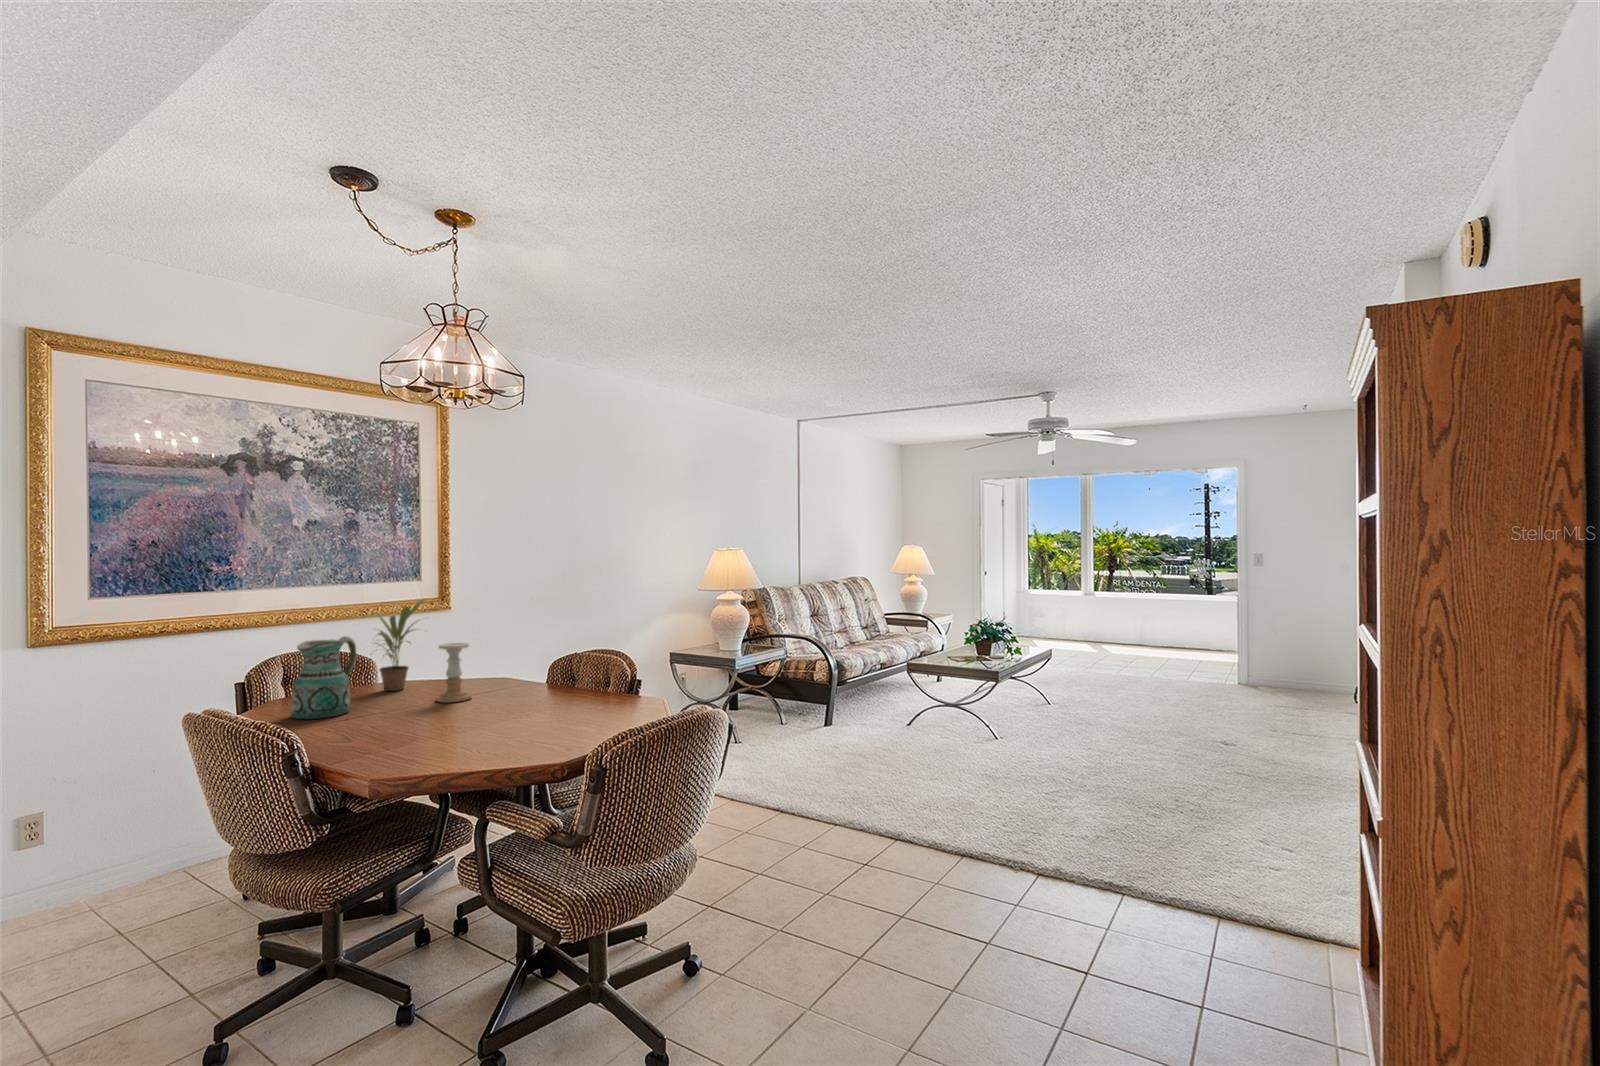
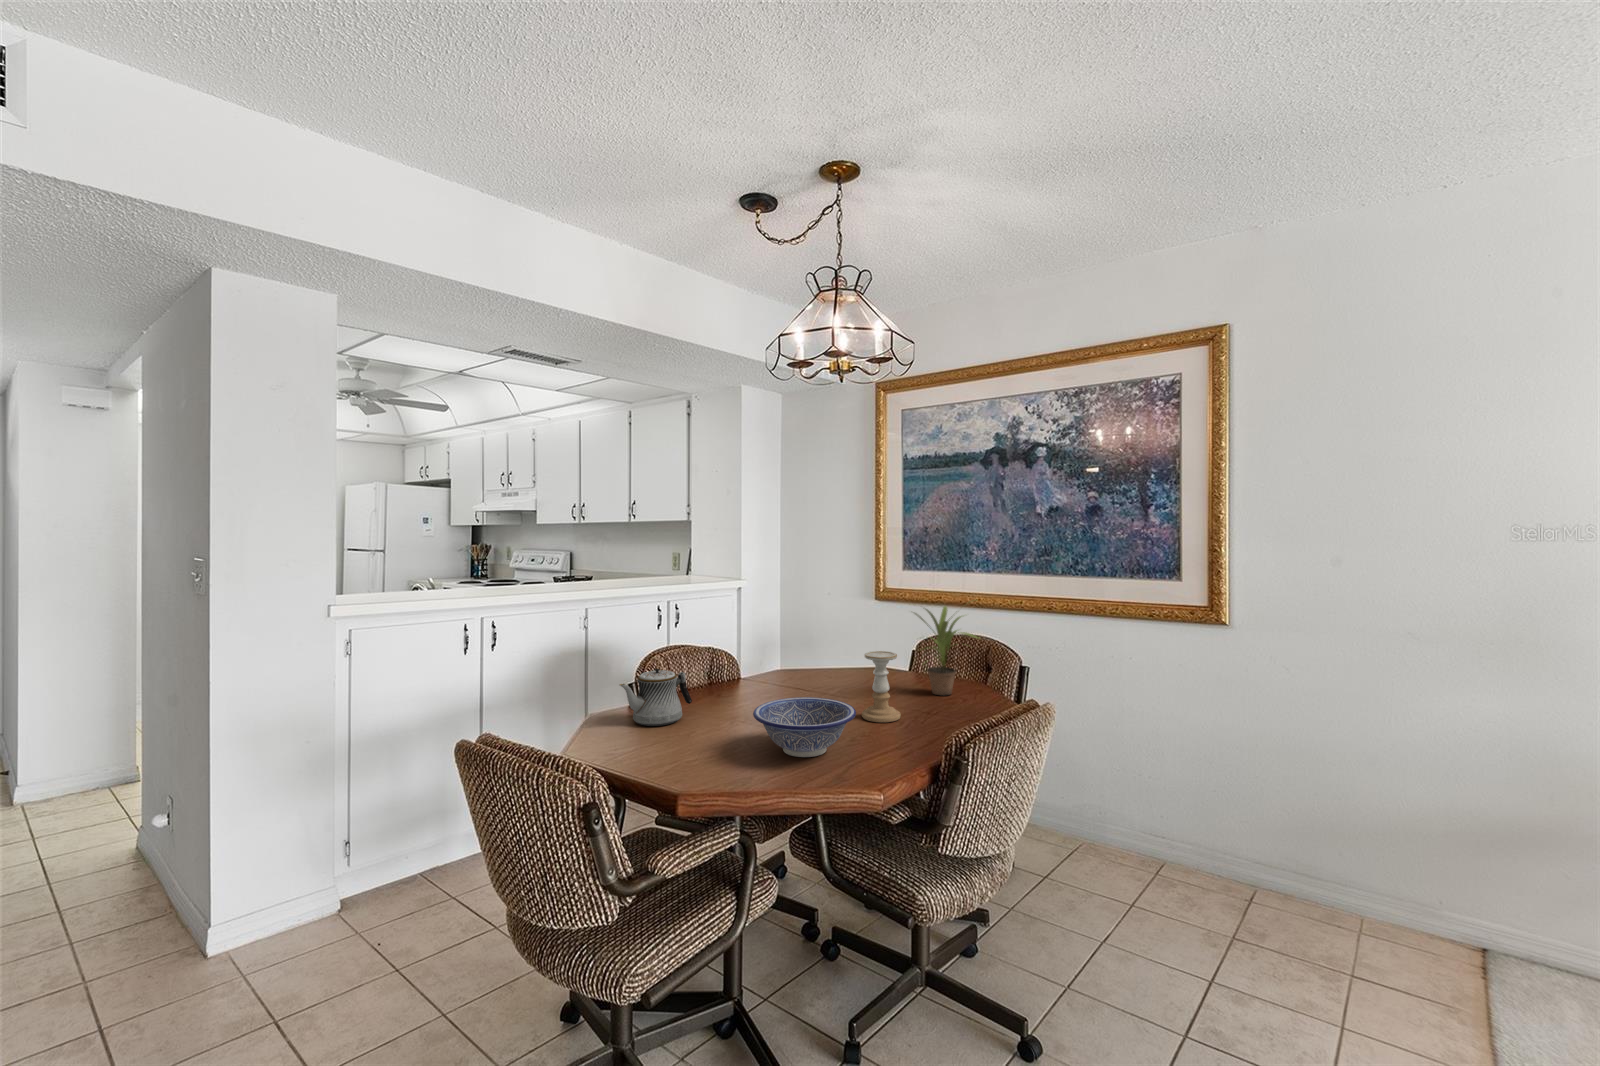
ceramic pitcher: present [291,636,357,719] -> none [802,620,863,693]
decorative bowl: none [483,672,570,714] -> present [753,697,856,757]
teapot: none [357,691,420,756] -> present [619,669,692,726]

